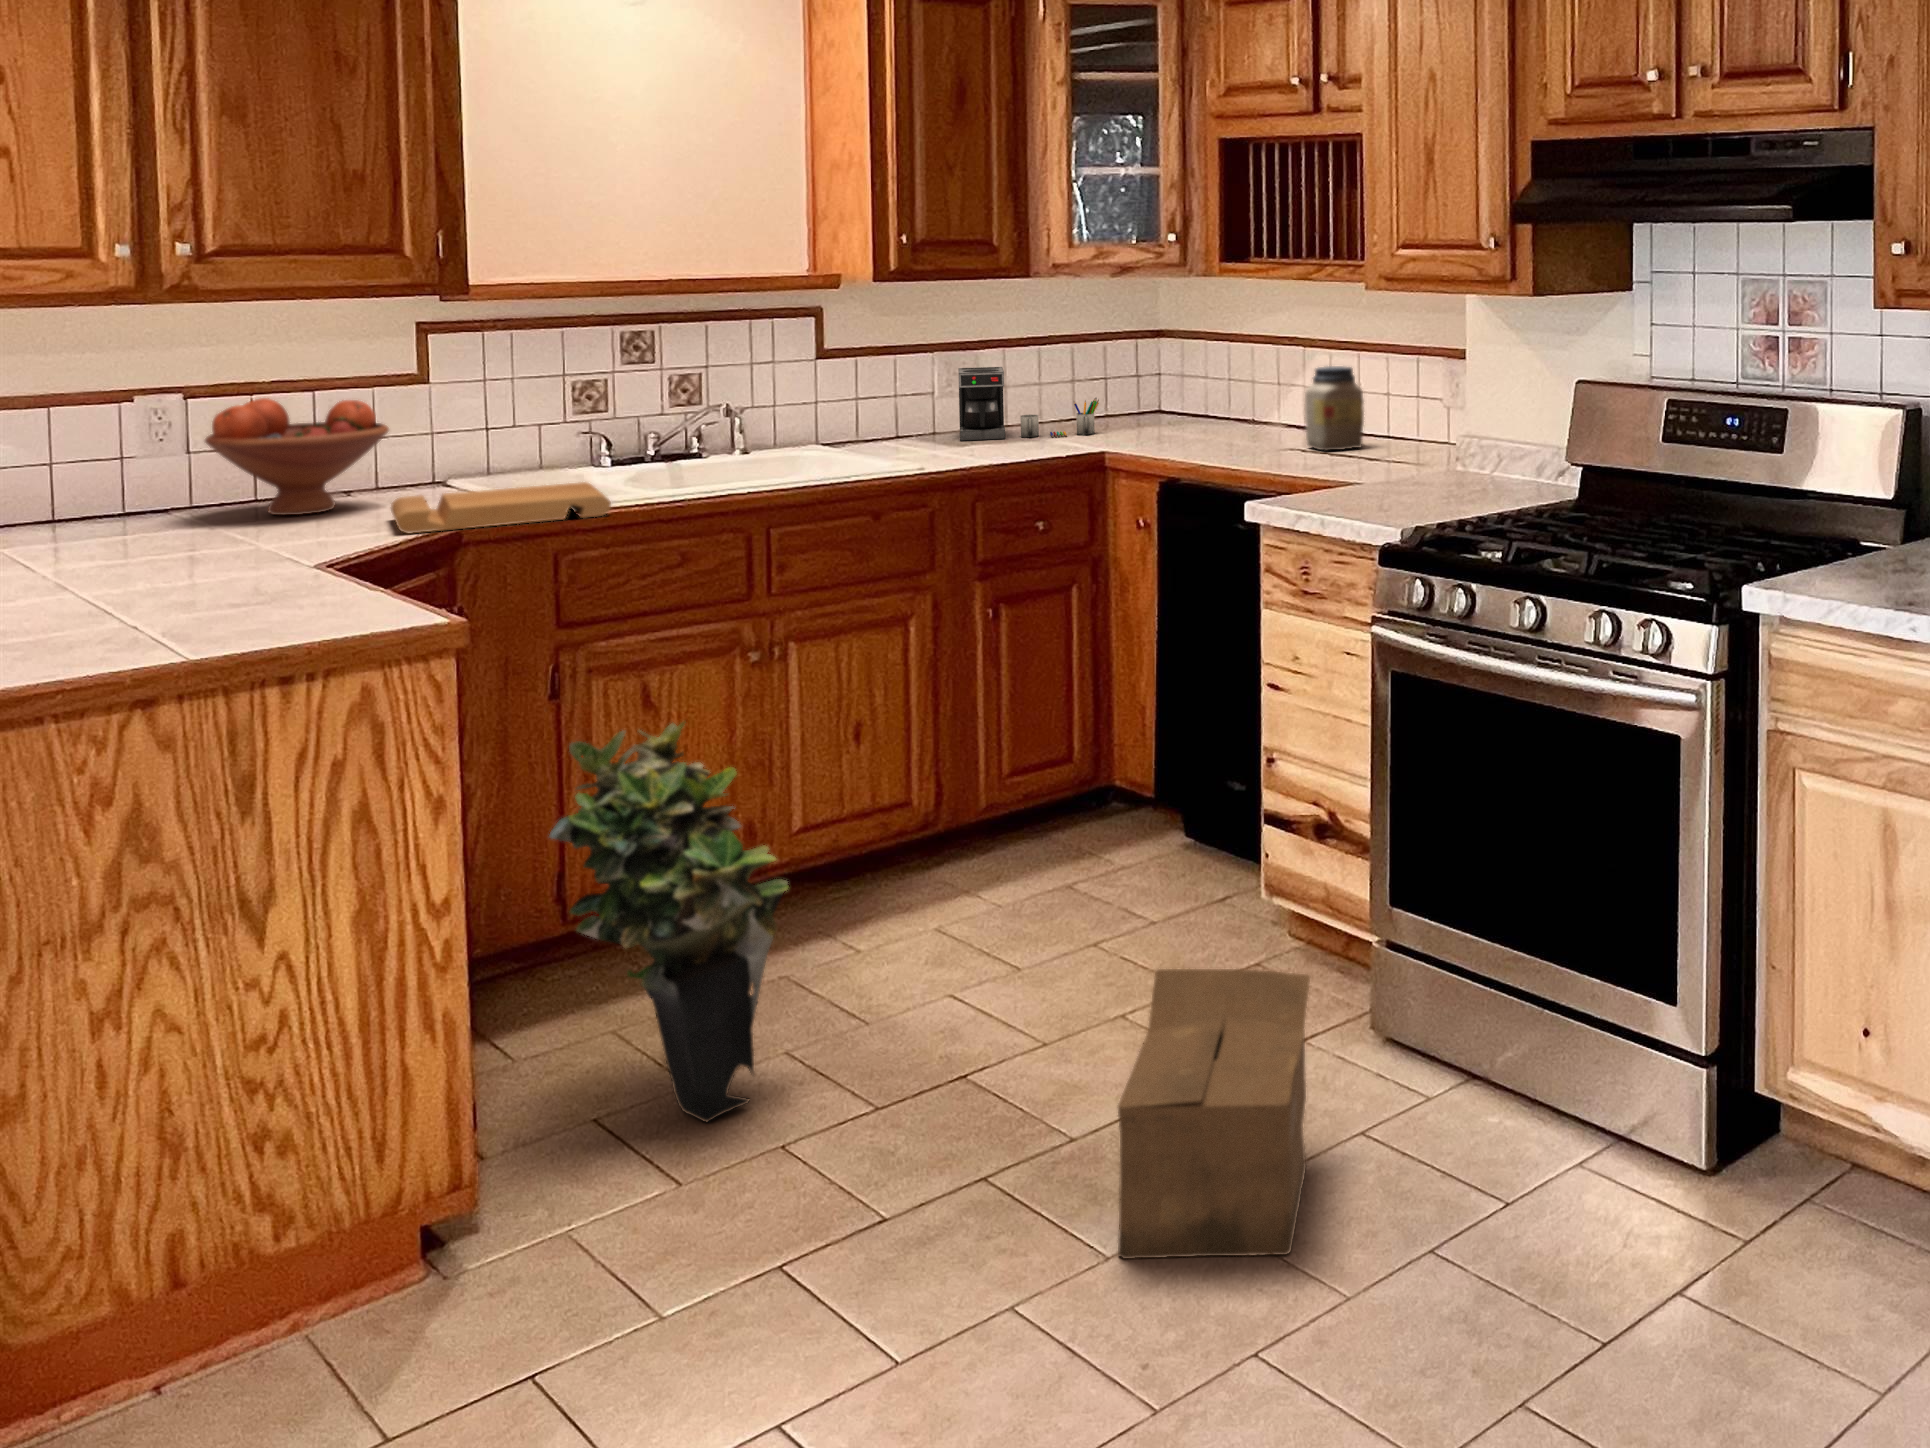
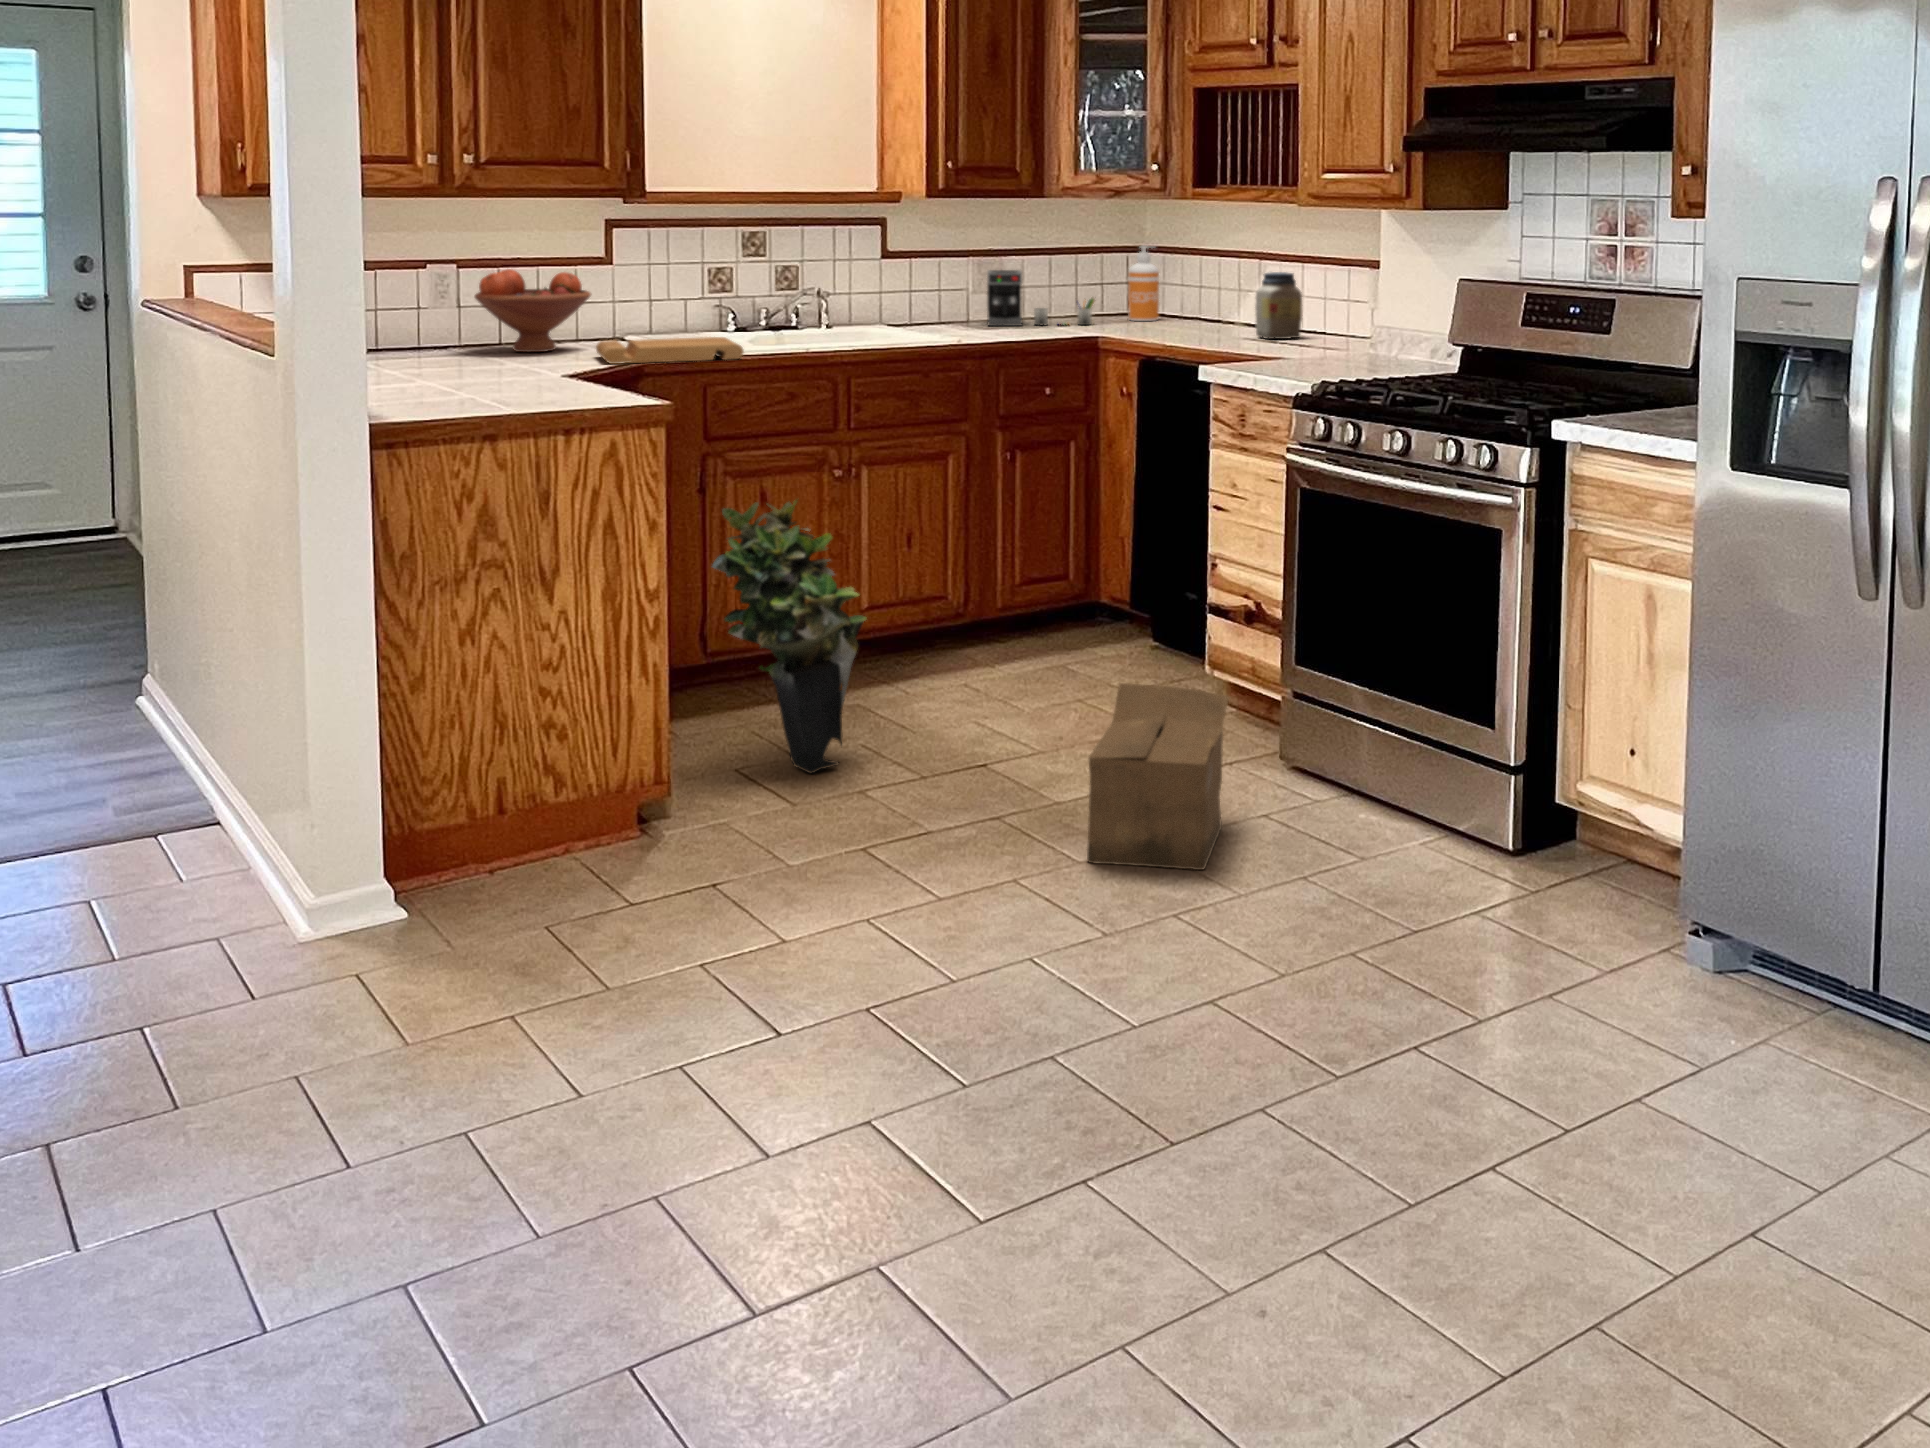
soap dispenser: none [1140,332,1178,425] -> present [1128,246,1159,321]

